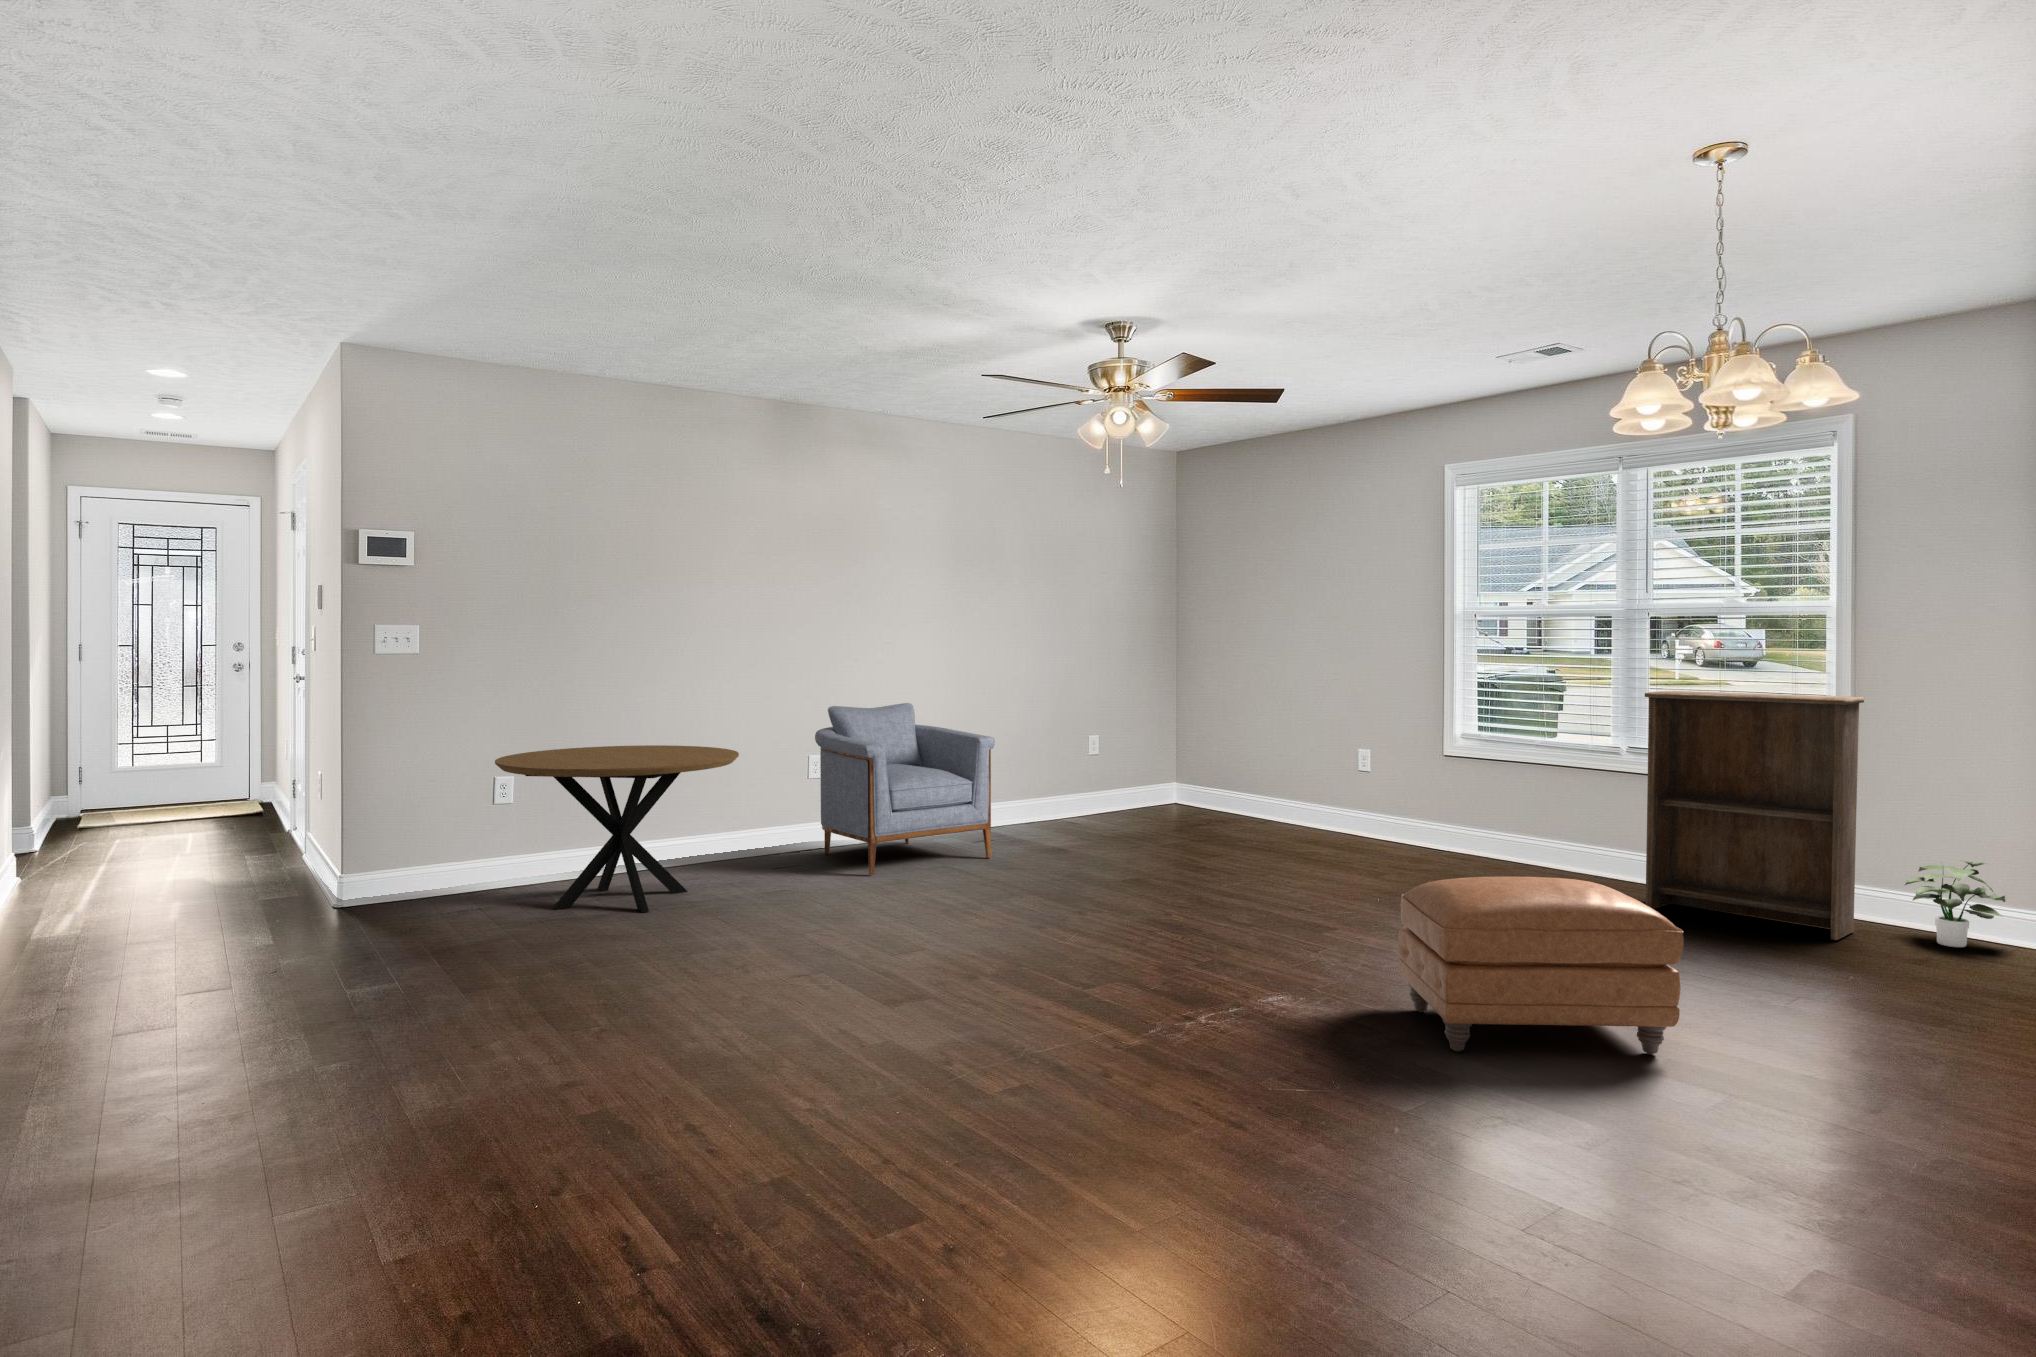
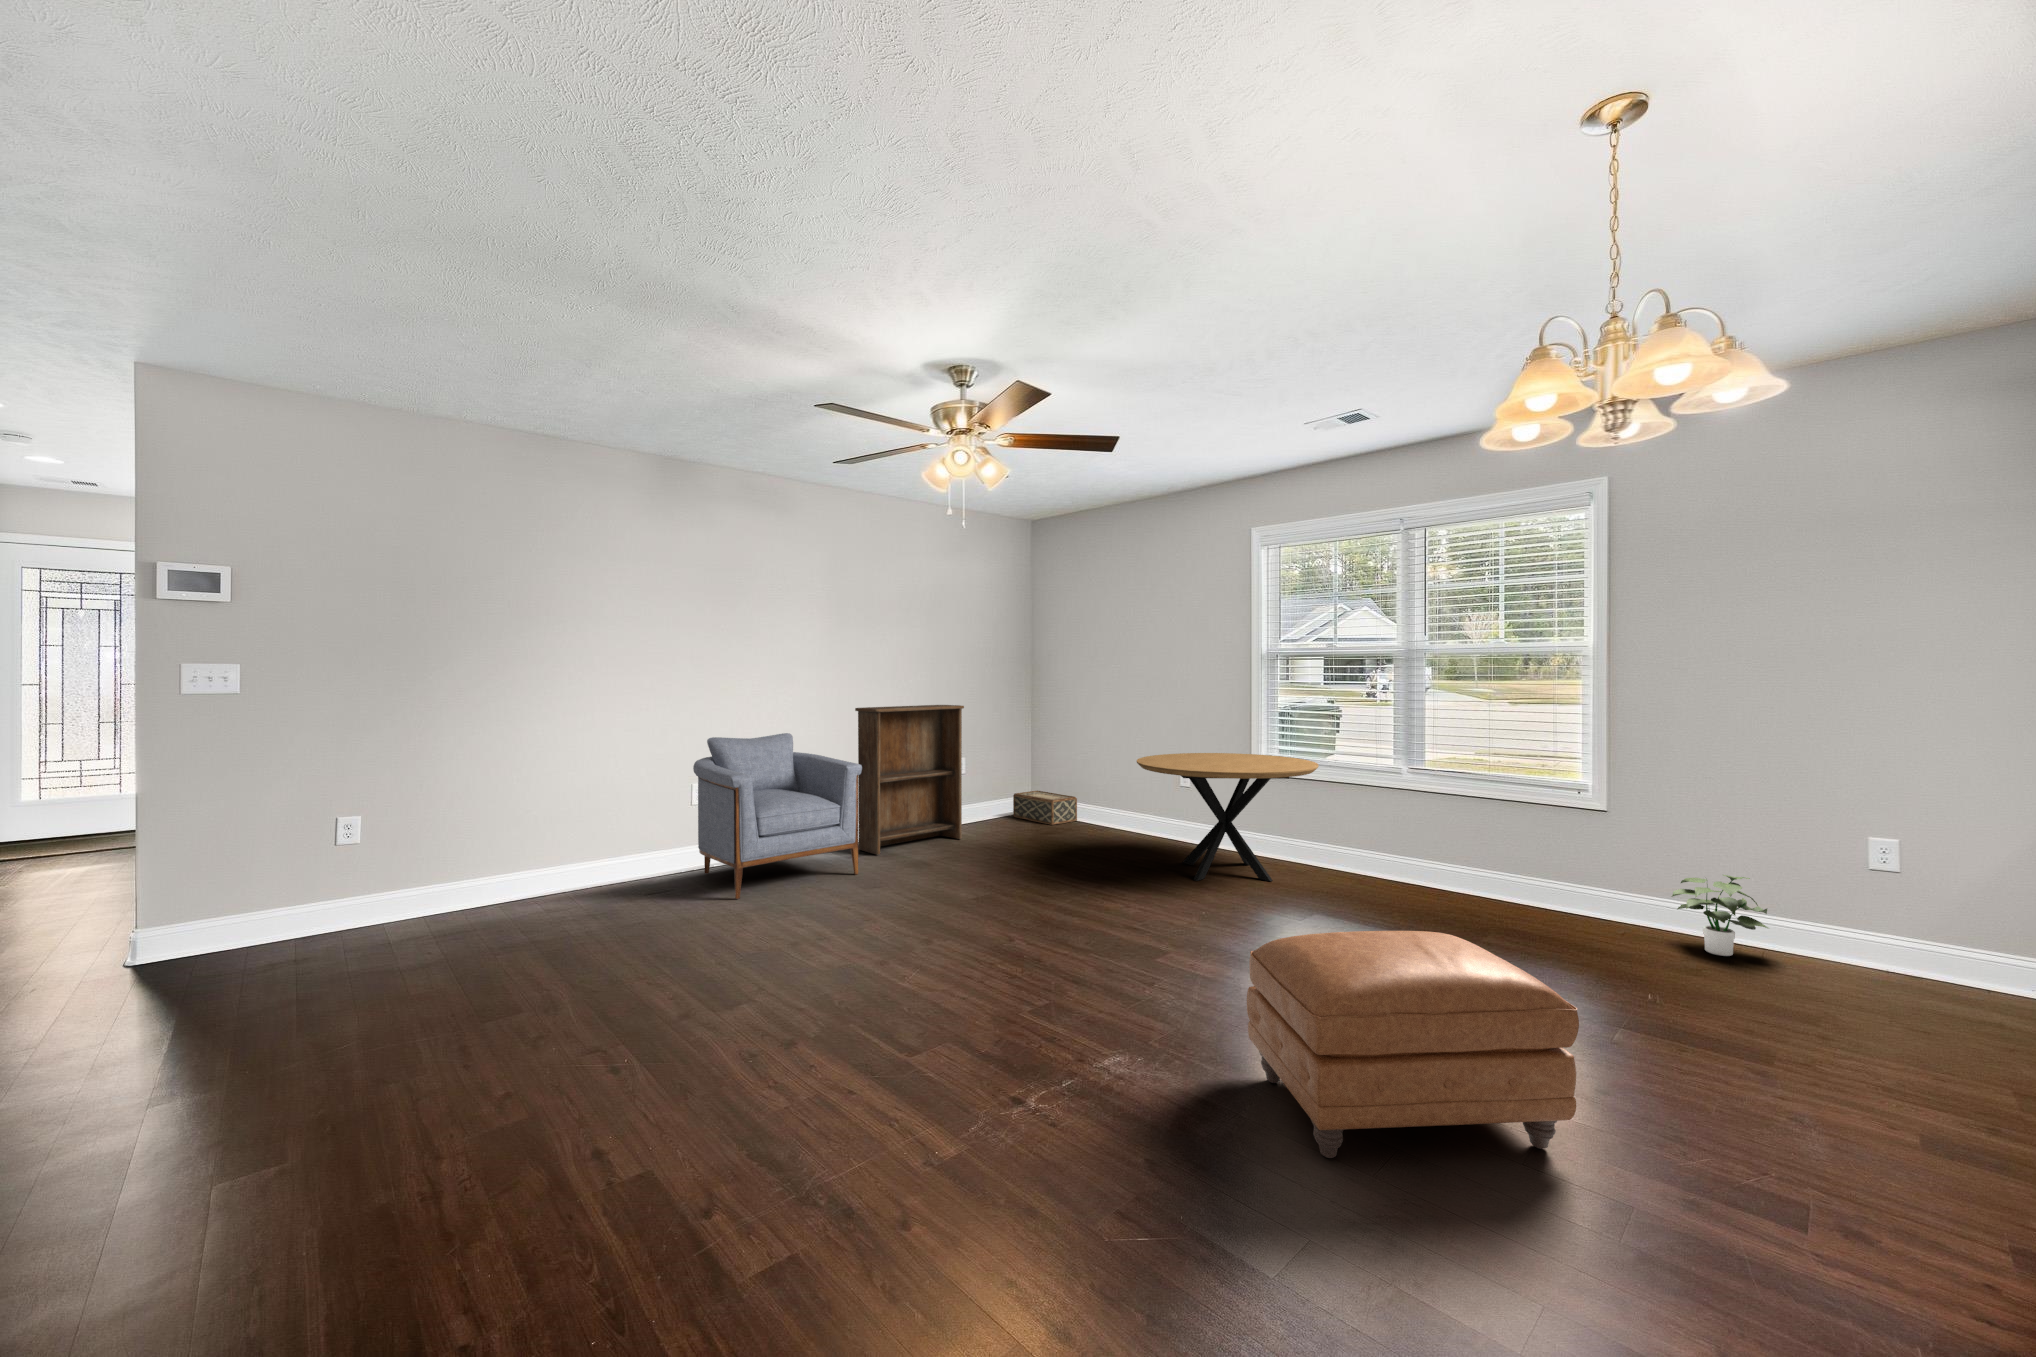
bookshelf: present [1645,691,1864,940] -> present [855,705,964,855]
dining table: present [495,745,739,912] -> present [1137,753,1319,881]
woven basket: none [1157,779,1235,818] -> present [1013,791,1077,825]

